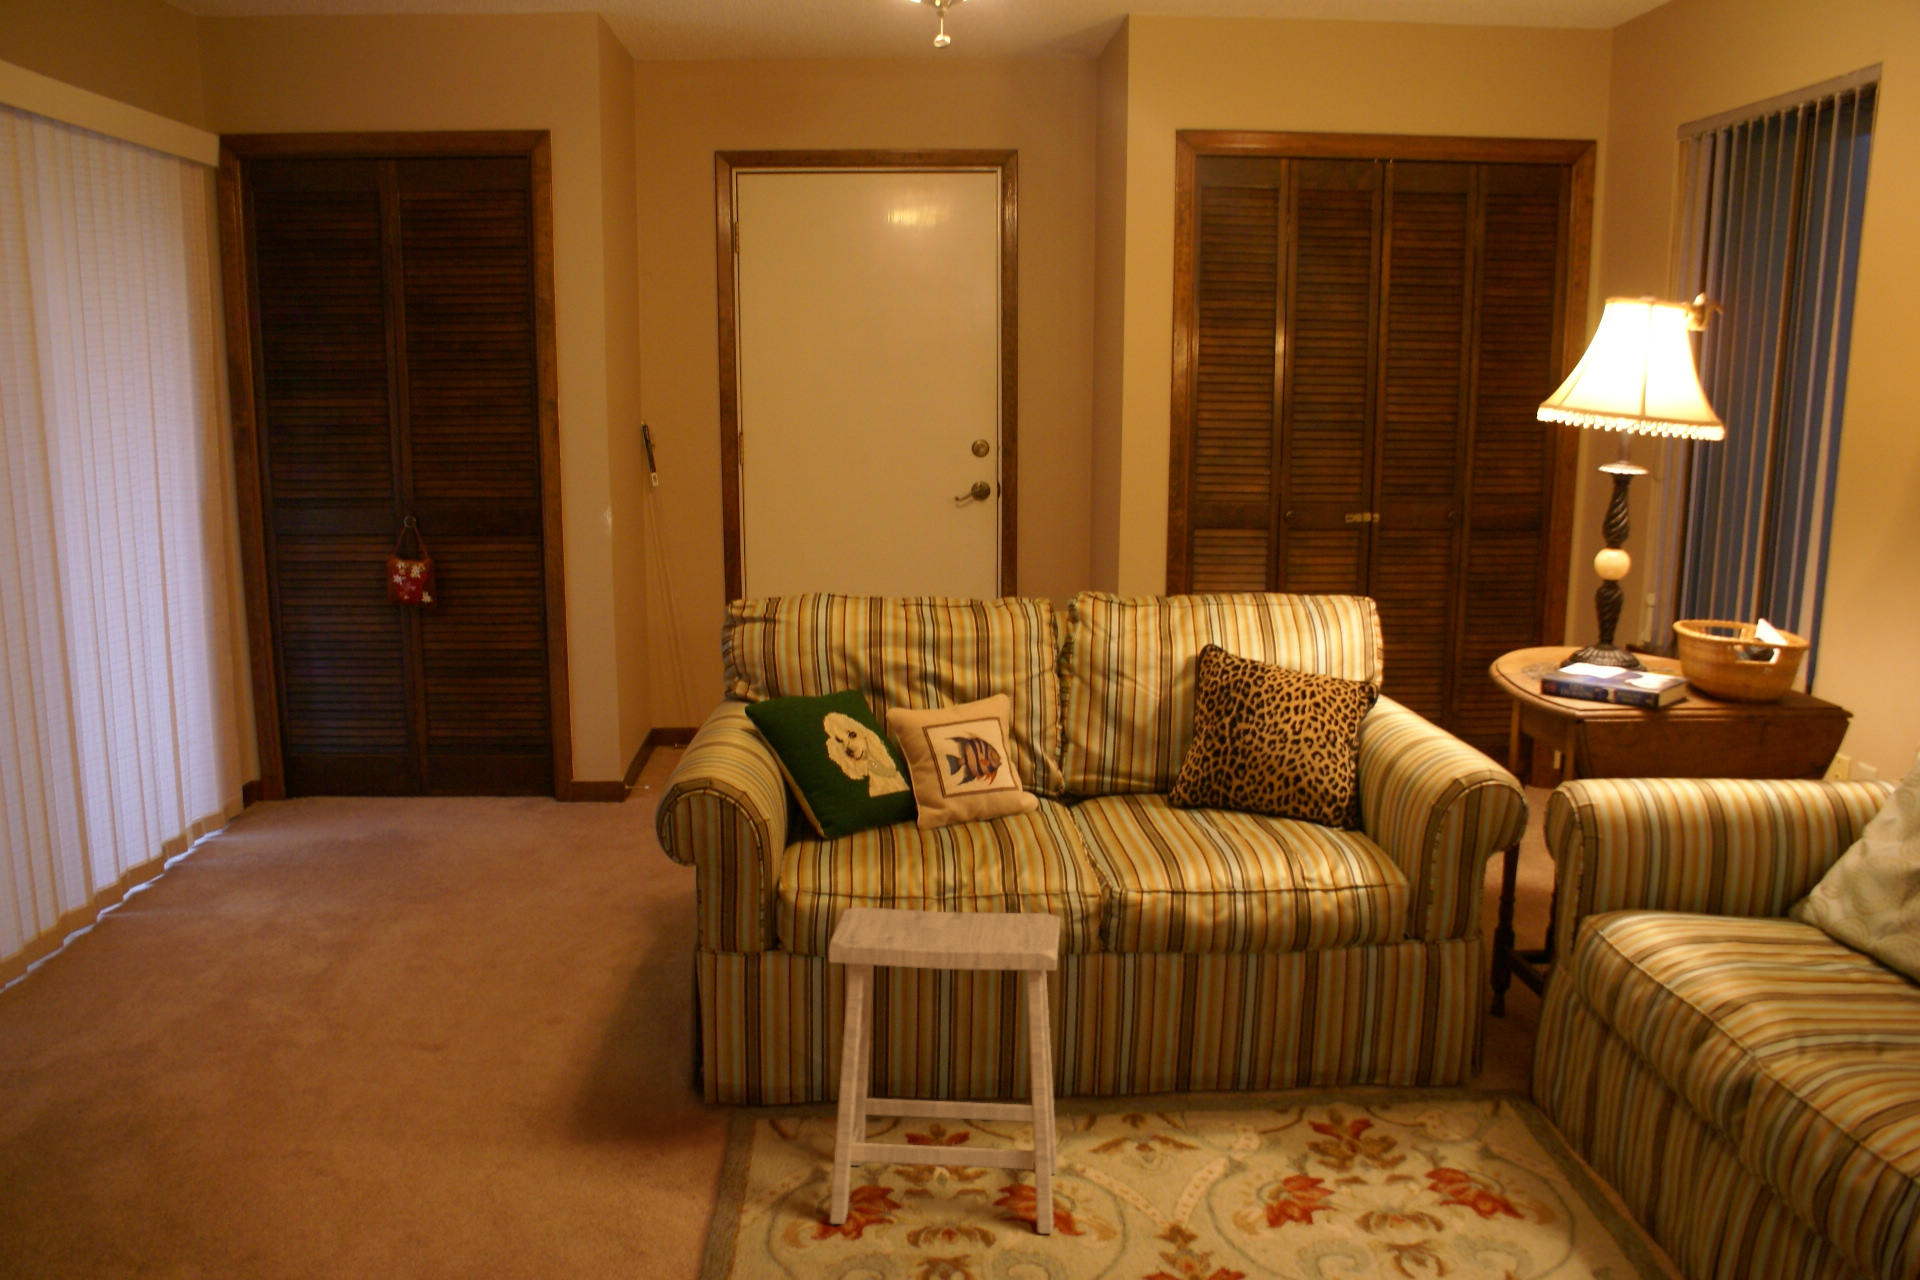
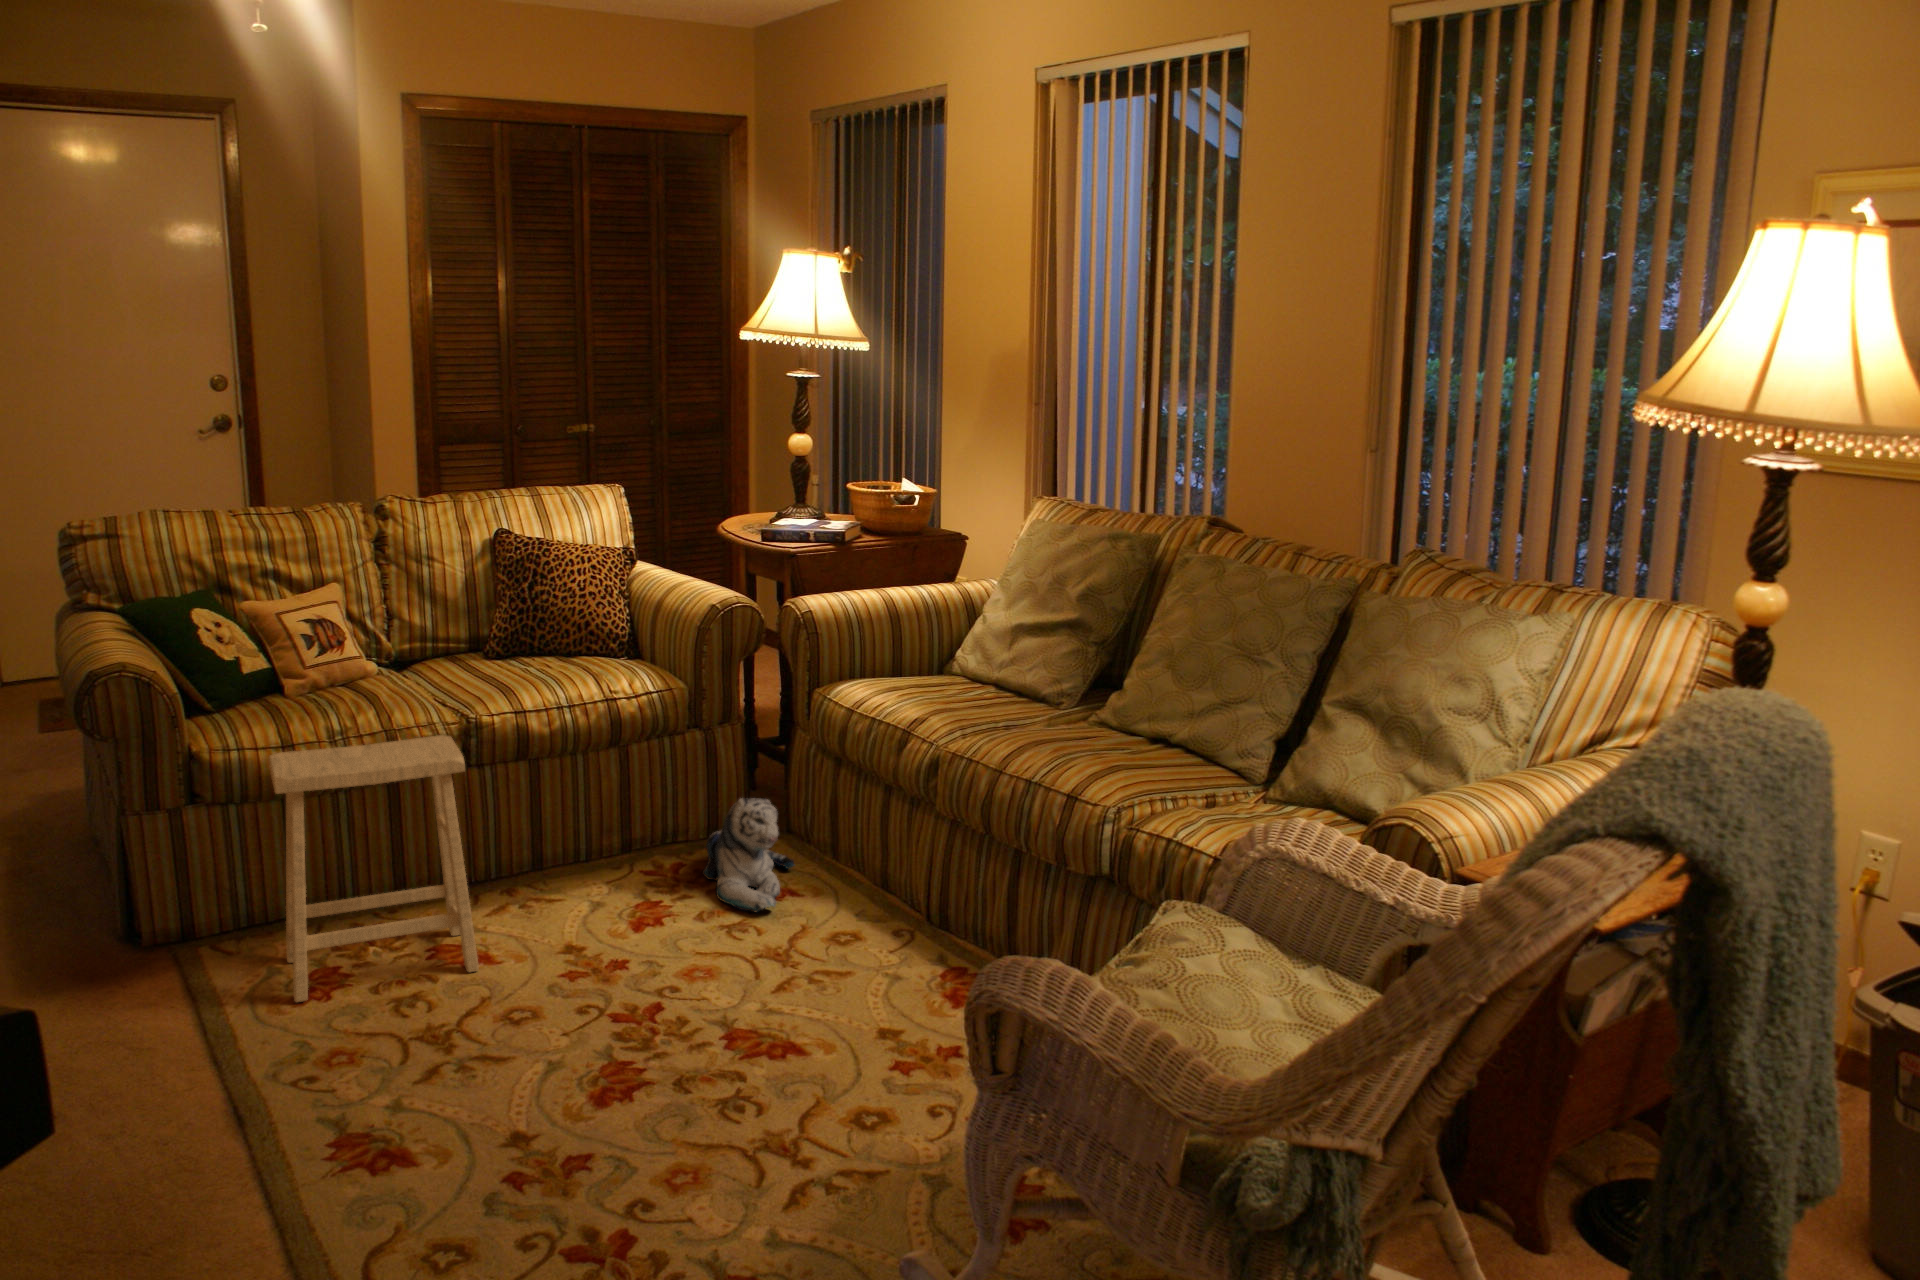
plush toy: none [1394,1063,1532,1238] -> present [703,798,794,913]

